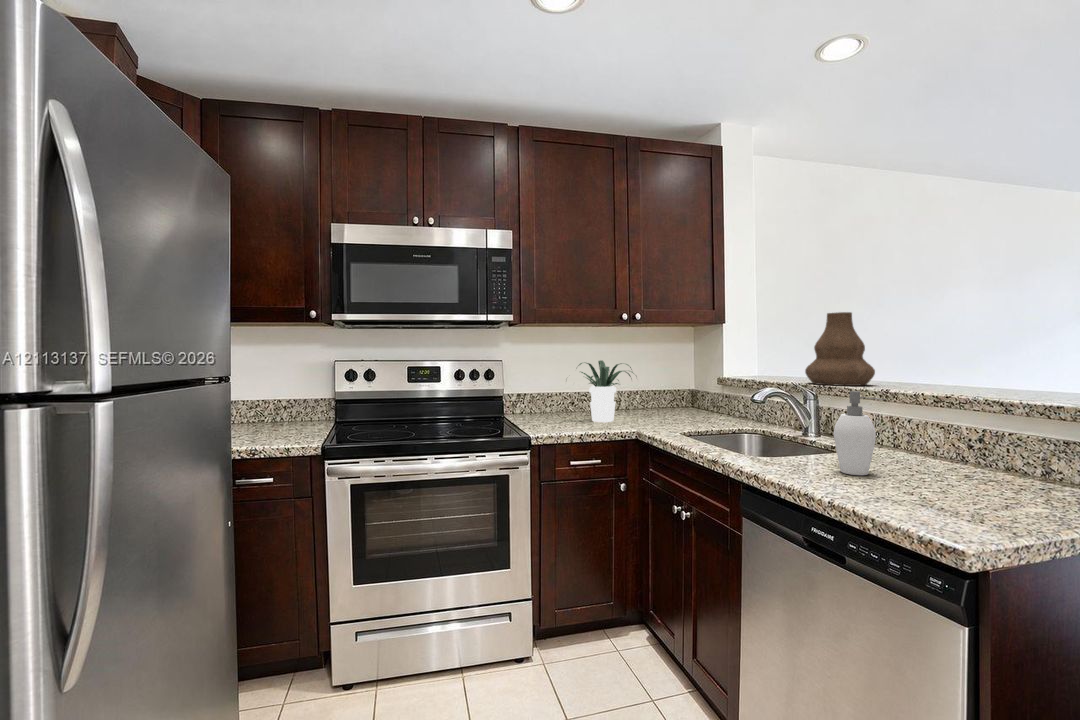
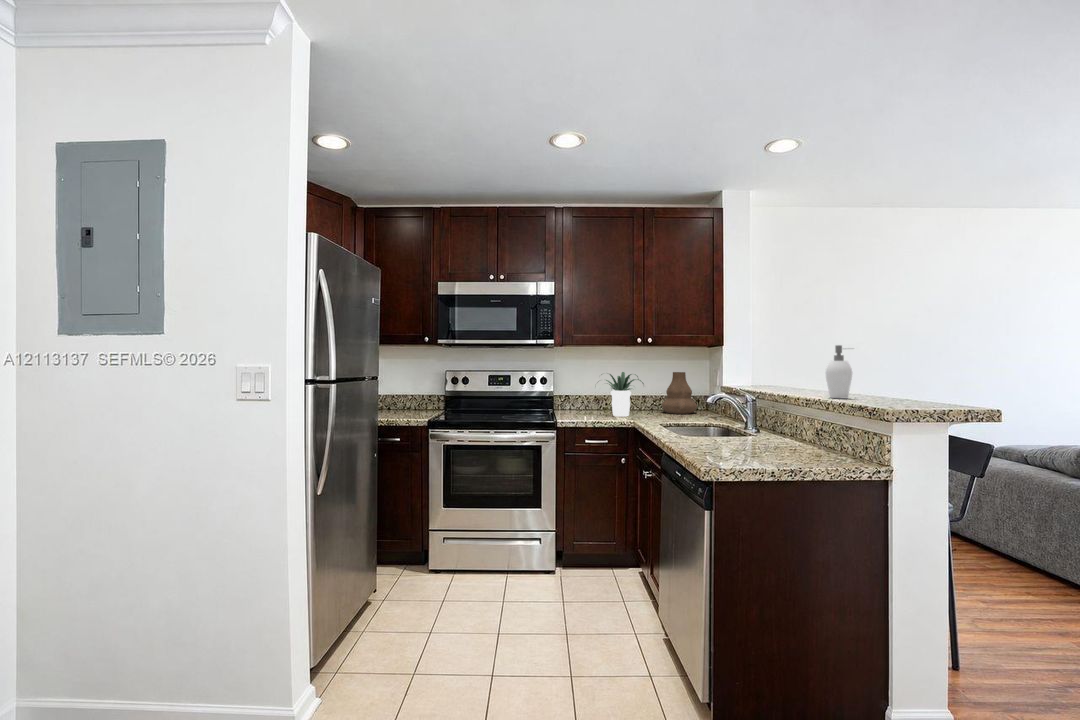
vase: present [805,312,875,386] -> present [662,372,697,414]
soap dispenser: present [834,391,886,475] -> present [825,345,852,398]

